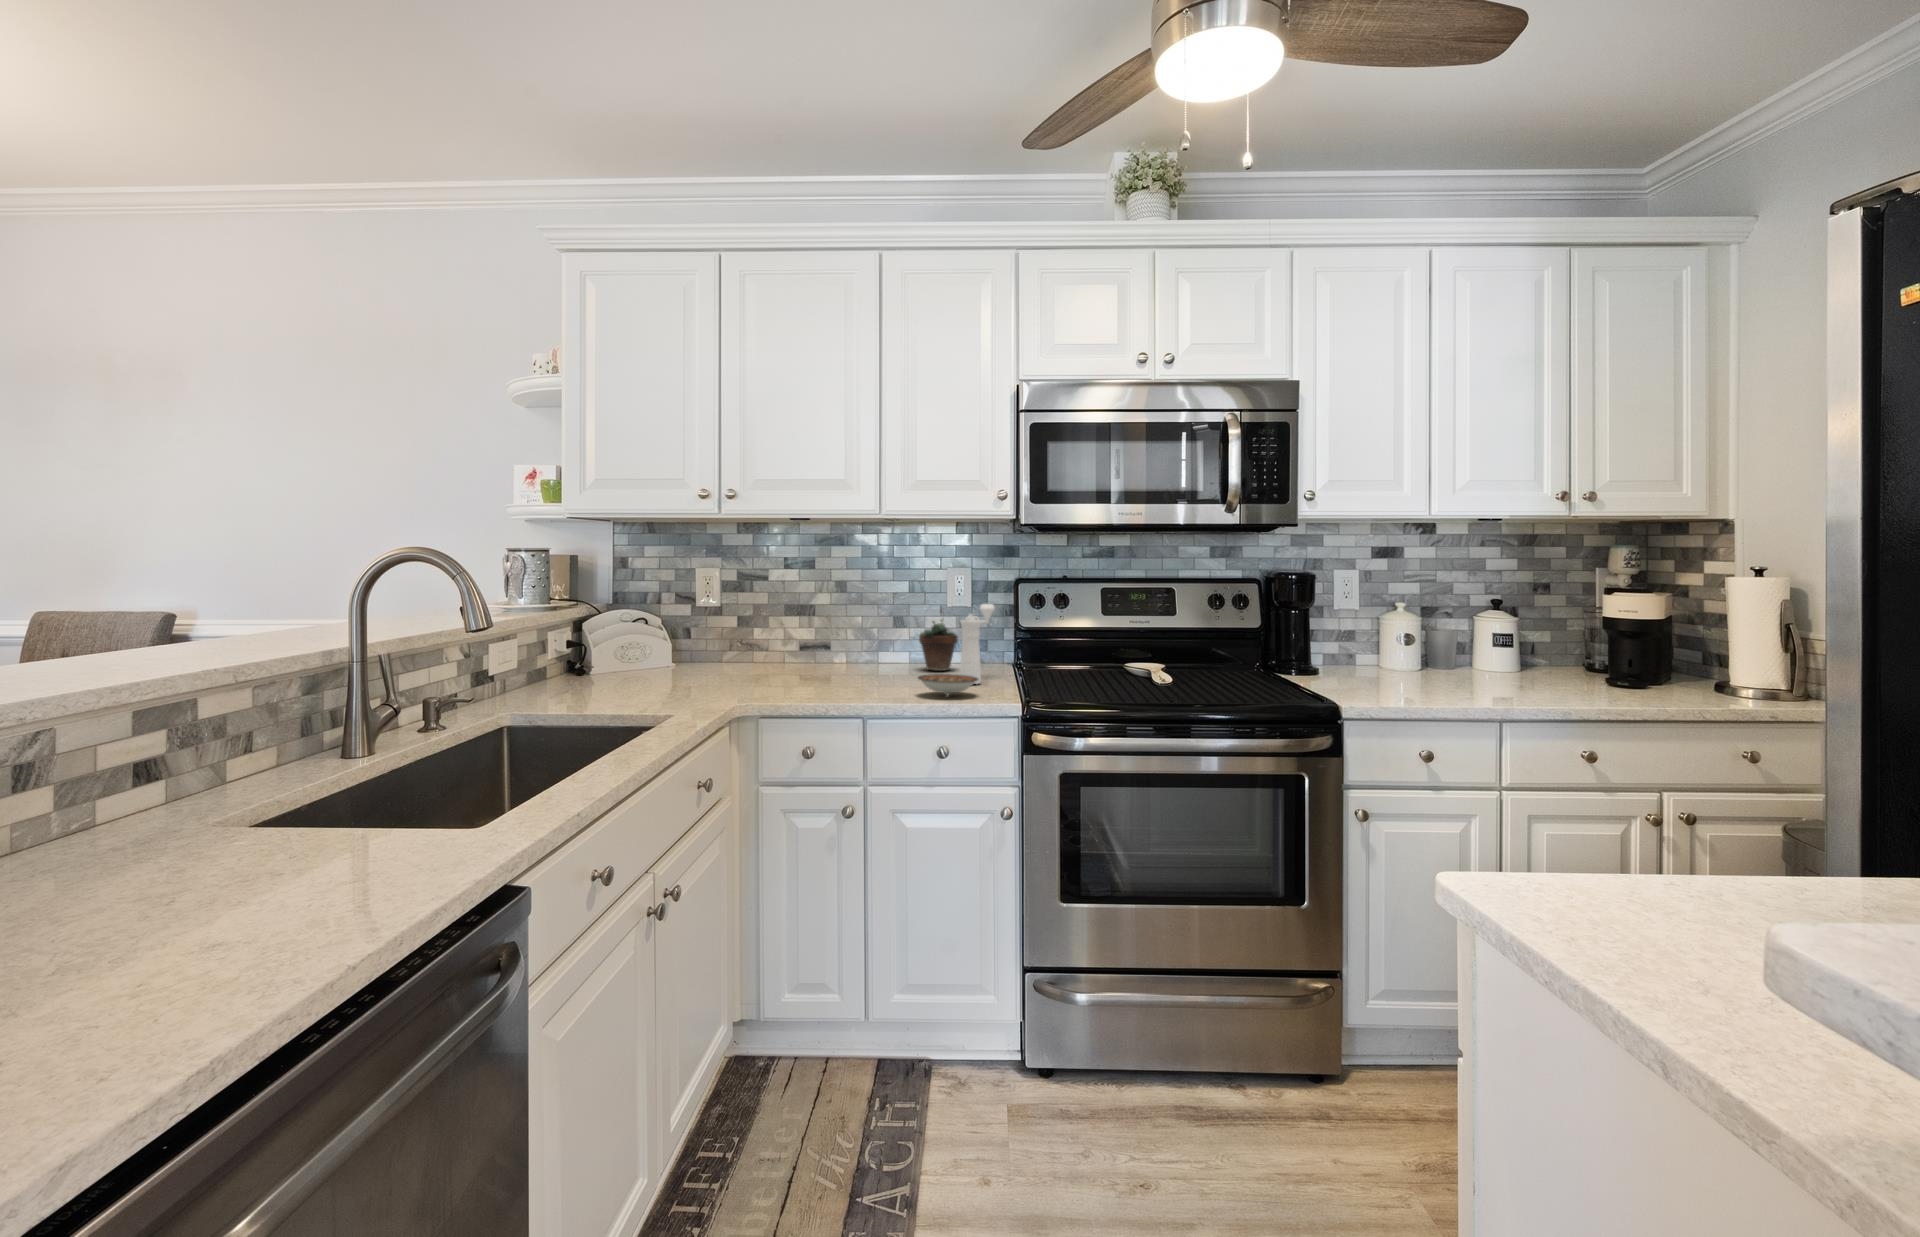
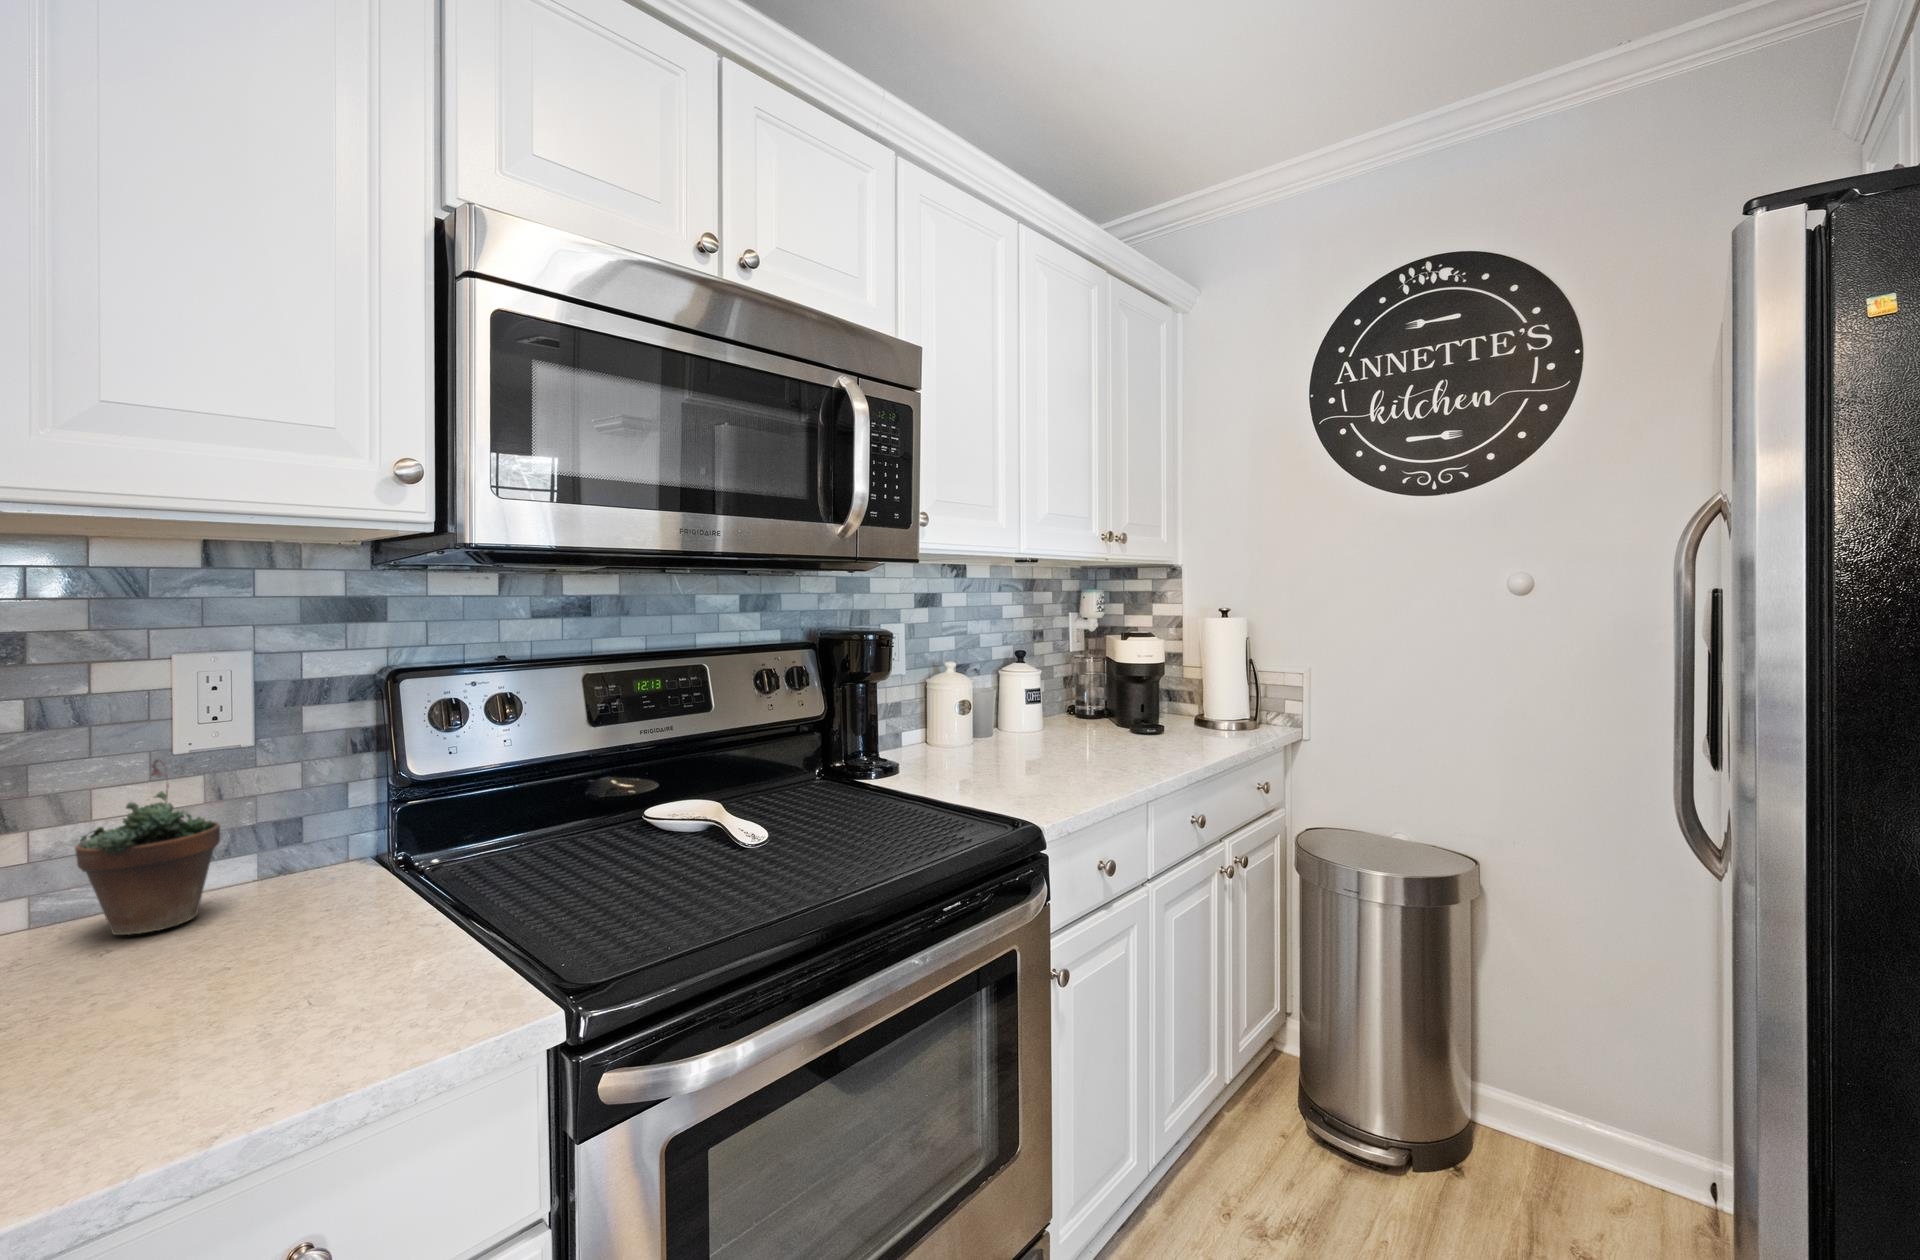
pepper mill: present [960,604,994,684] -> none [255,742,354,976]
ceramic bowl: present [918,674,978,695] -> none [112,973,368,1077]

